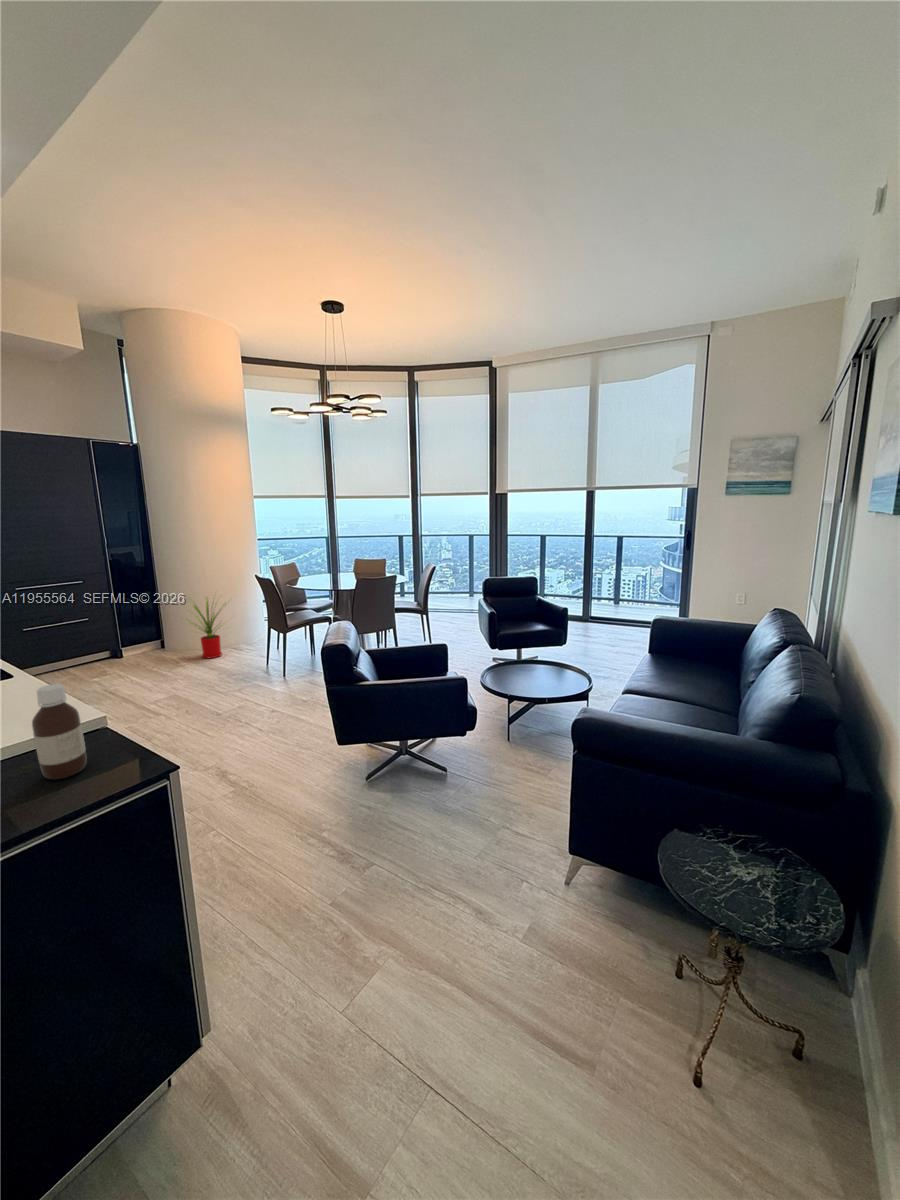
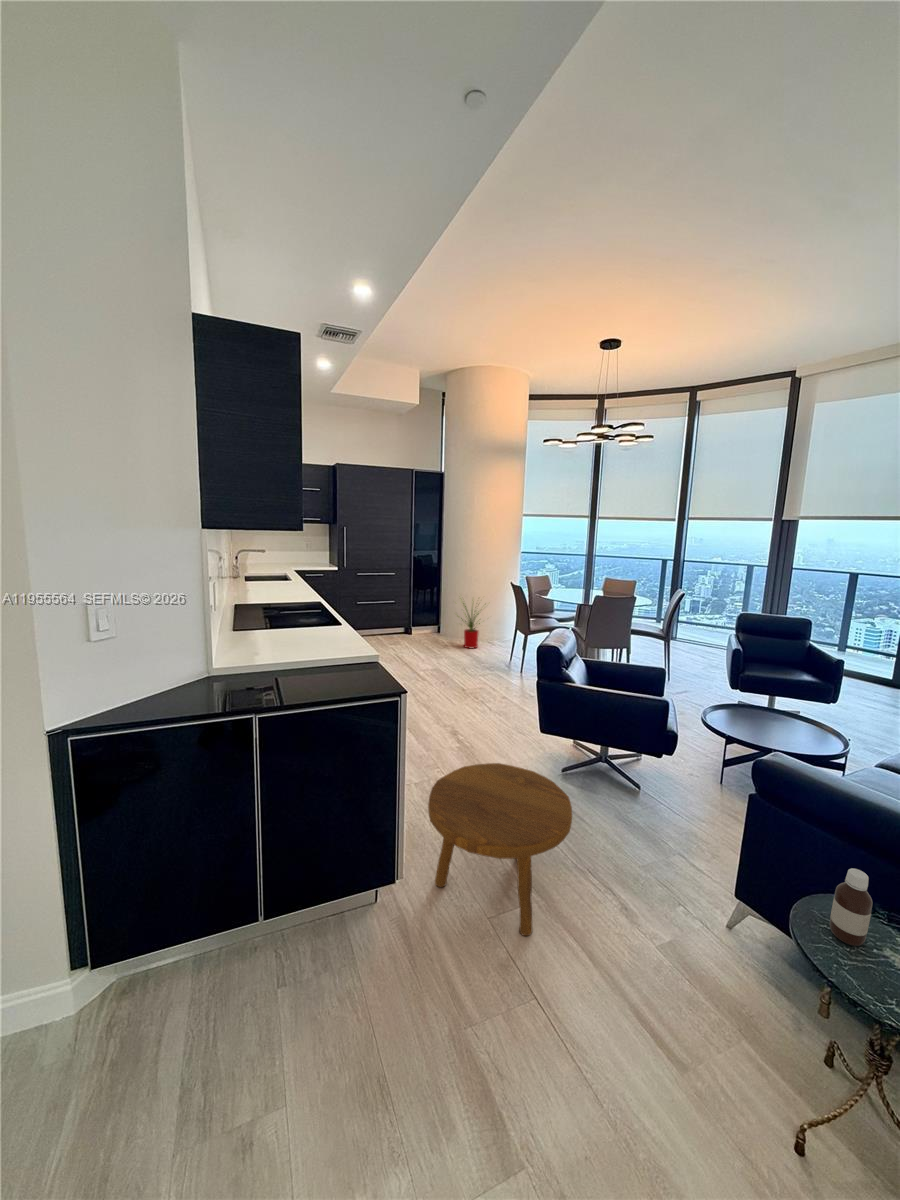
bottle: present [32,684,87,779] -> present [830,868,873,946]
footstool: none [228,802,424,1016] -> present [428,763,572,936]

